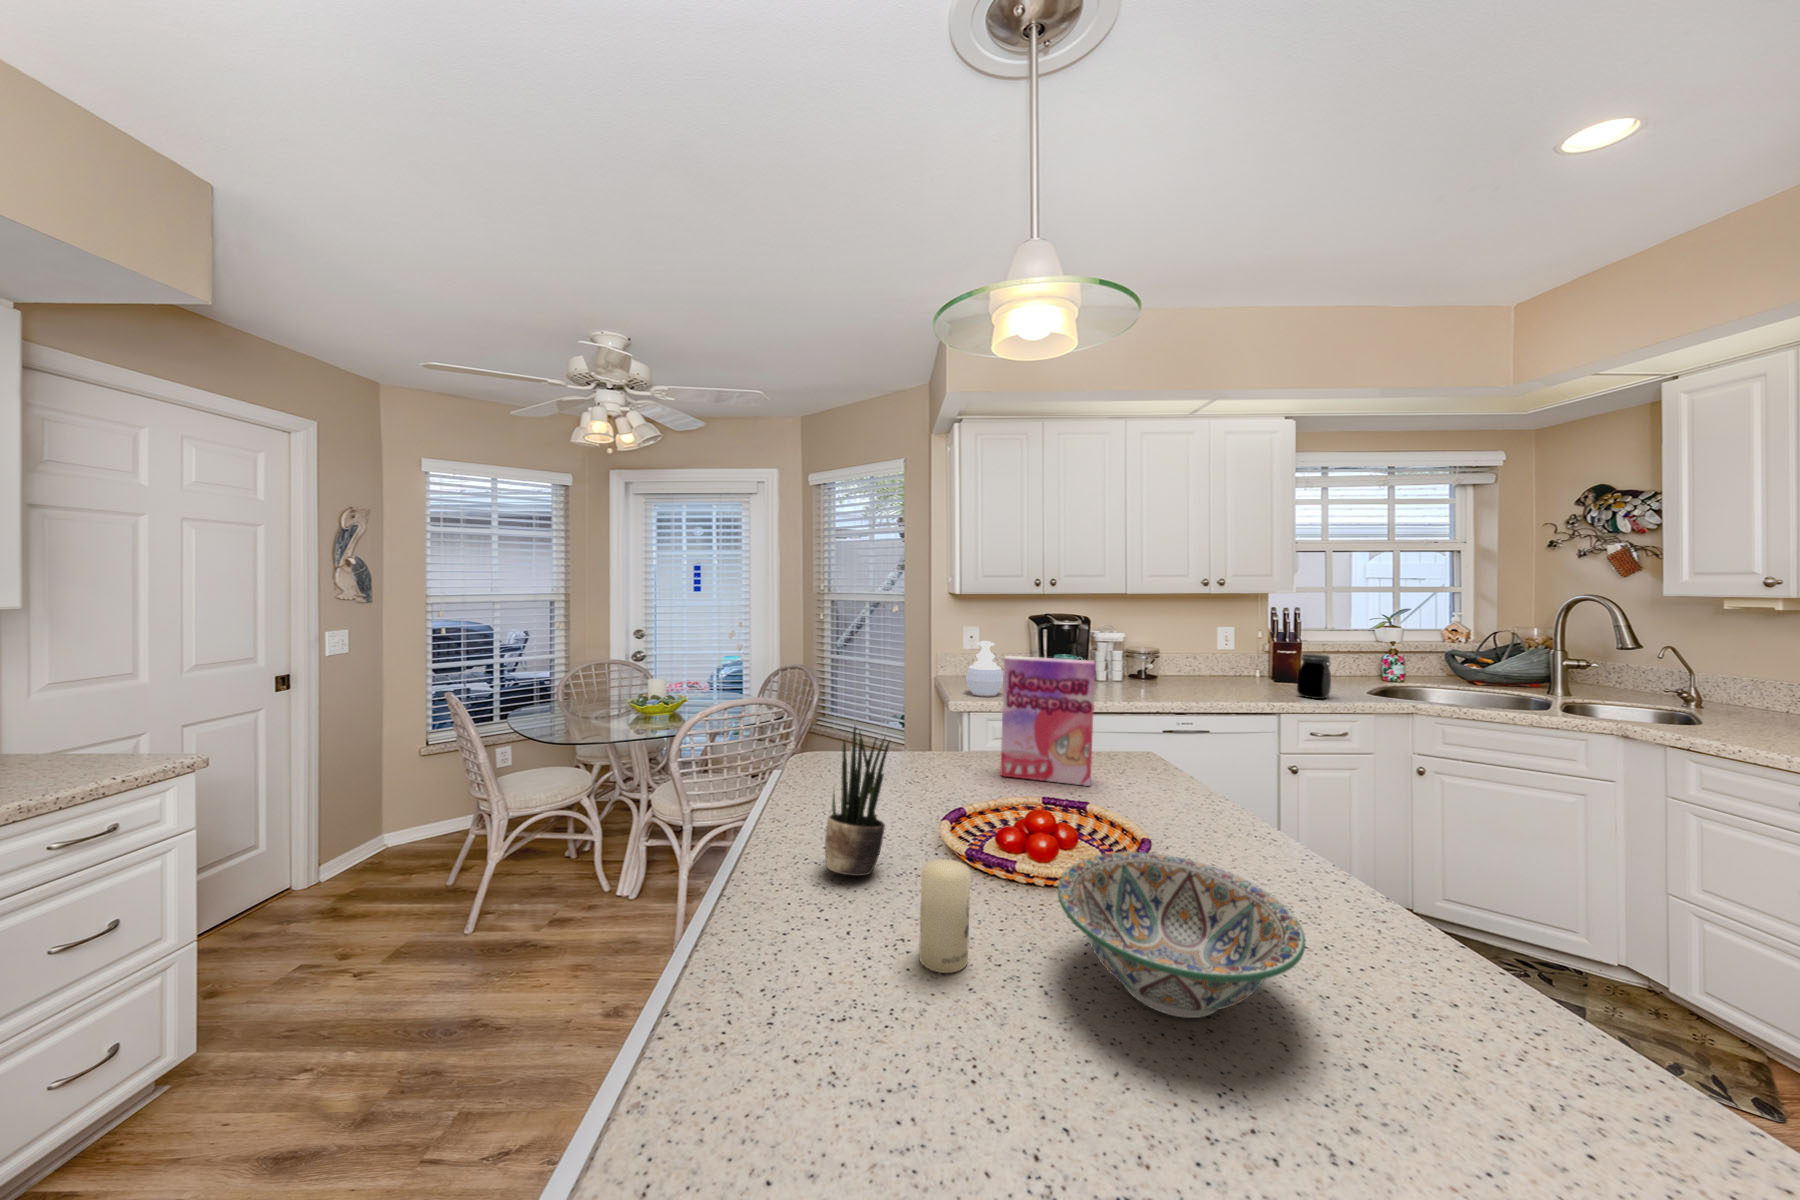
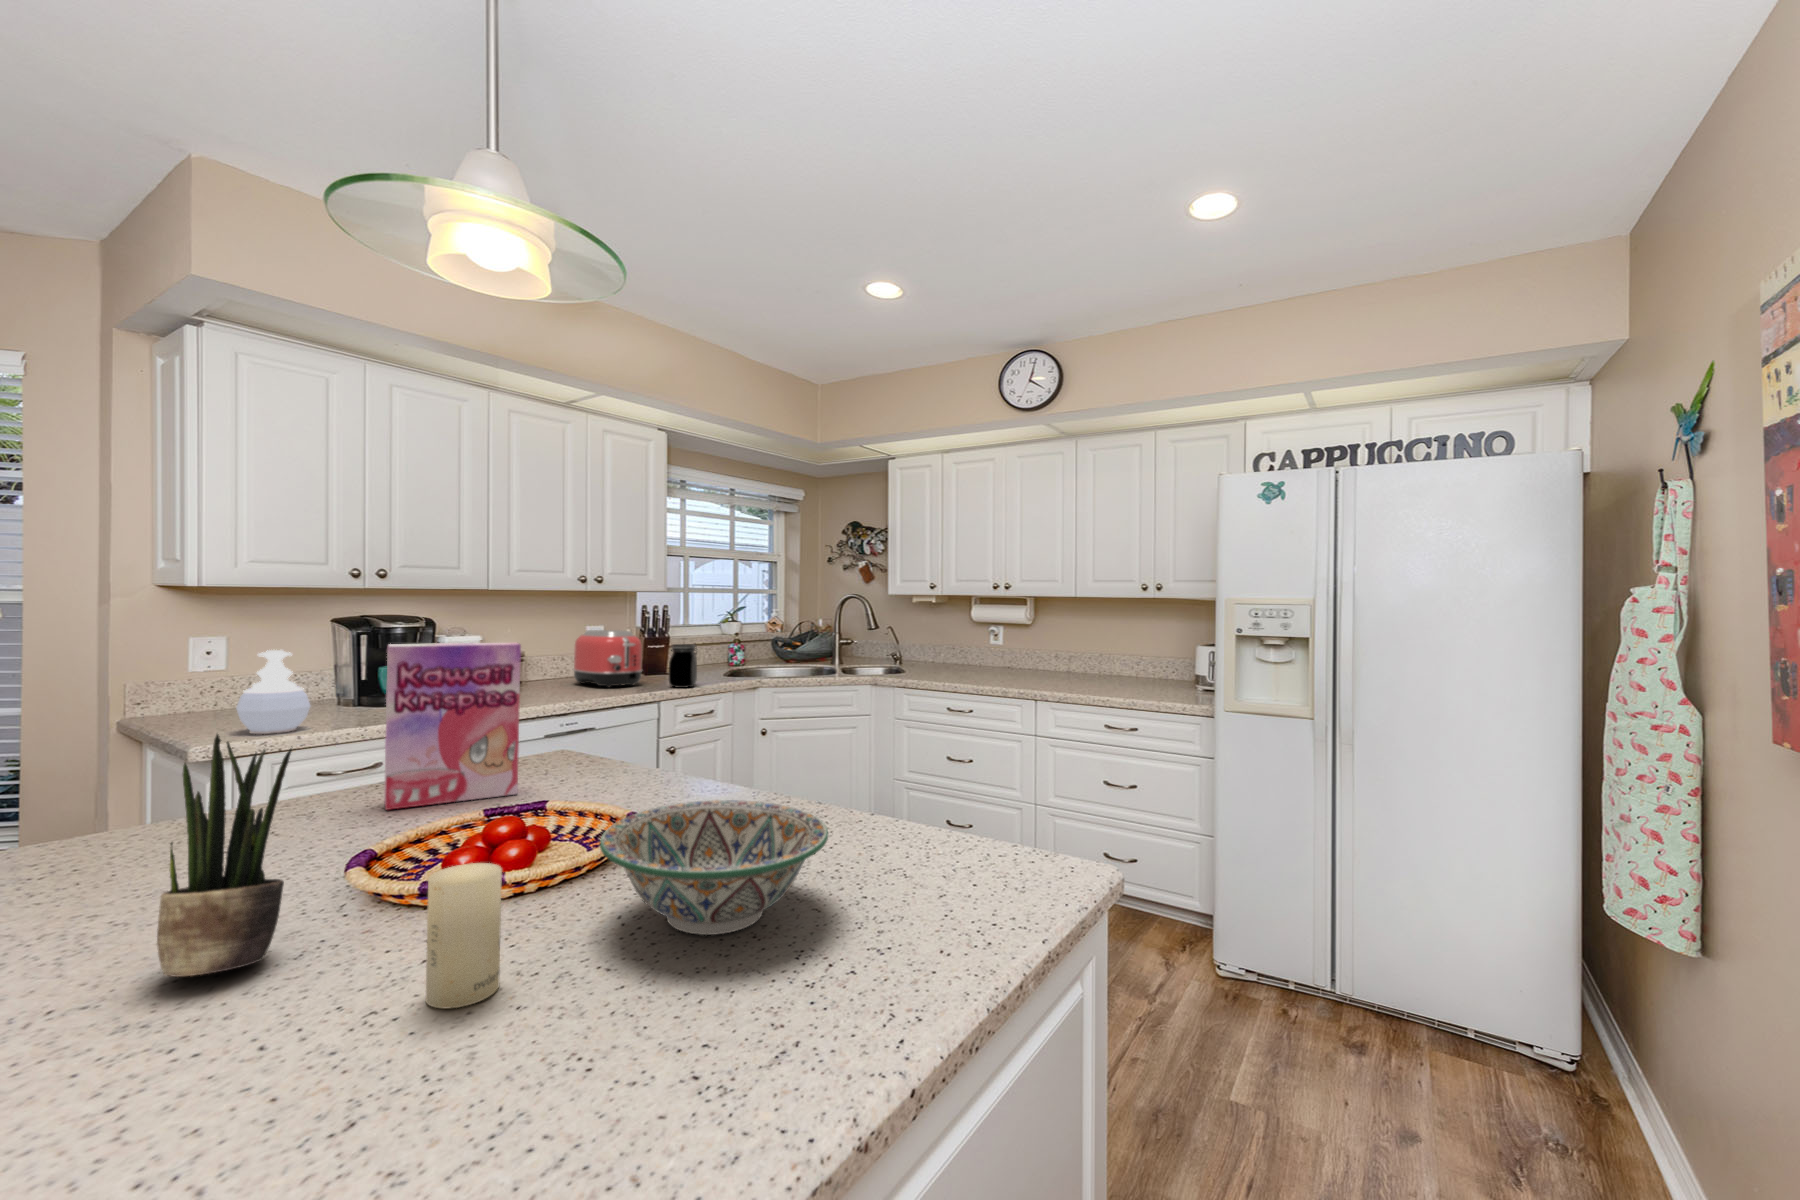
toaster: none [1205,634,1271,689] -> present [573,630,642,688]

